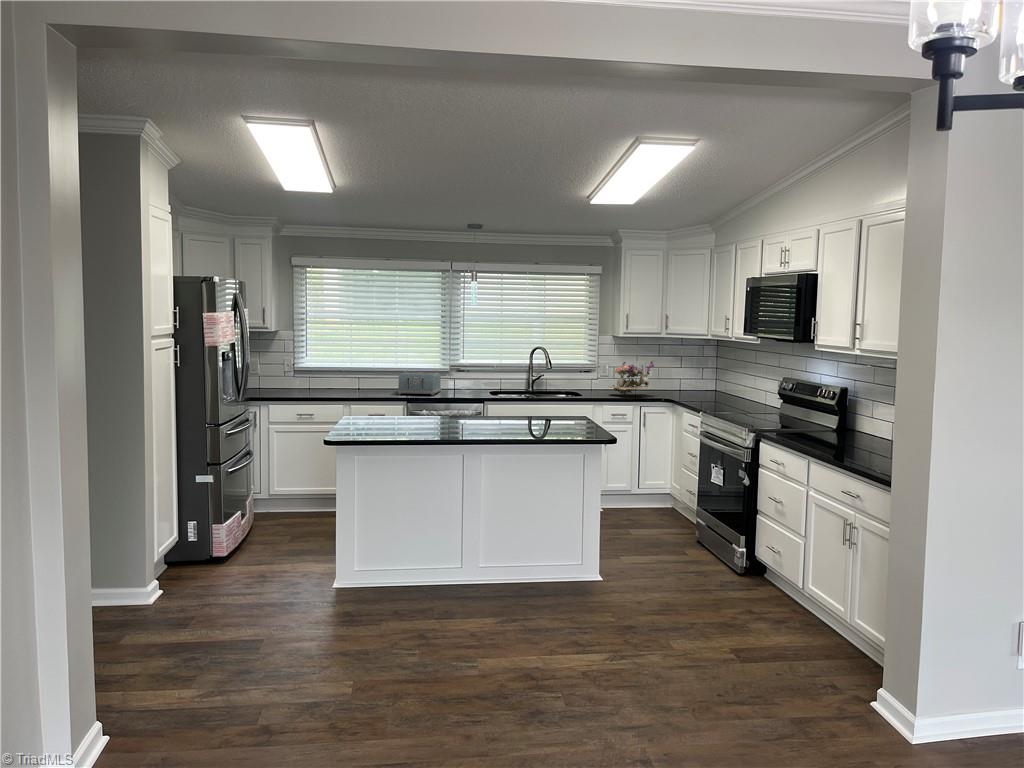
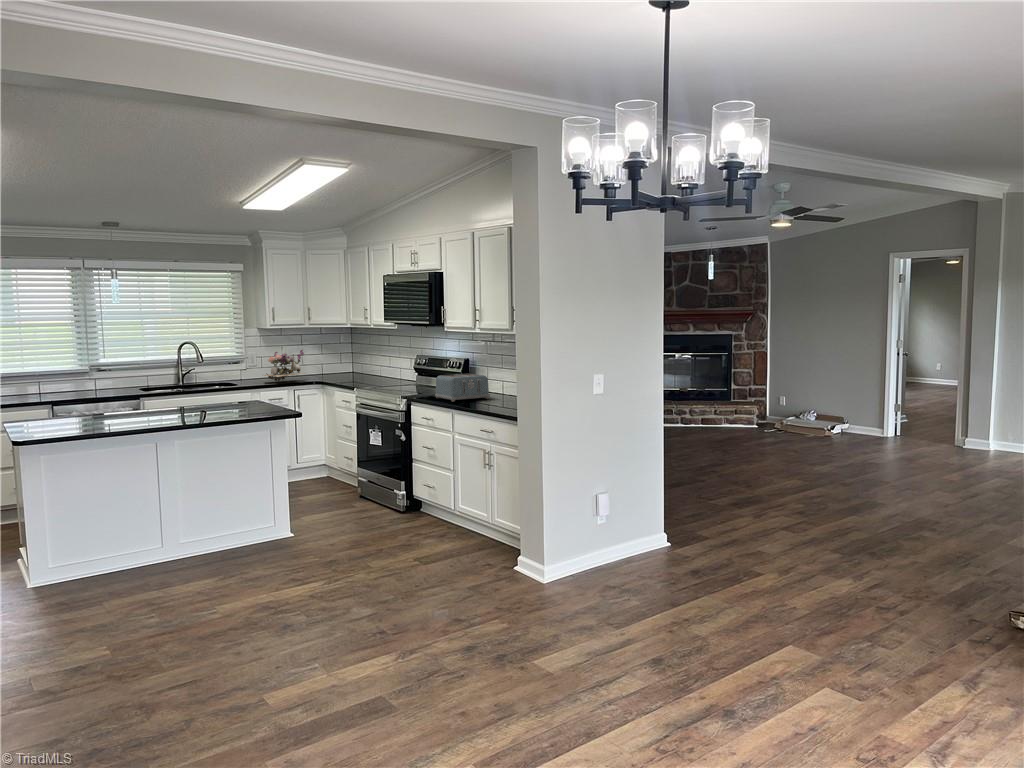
toaster: present [398,372,441,395] -> present [435,374,490,402]

